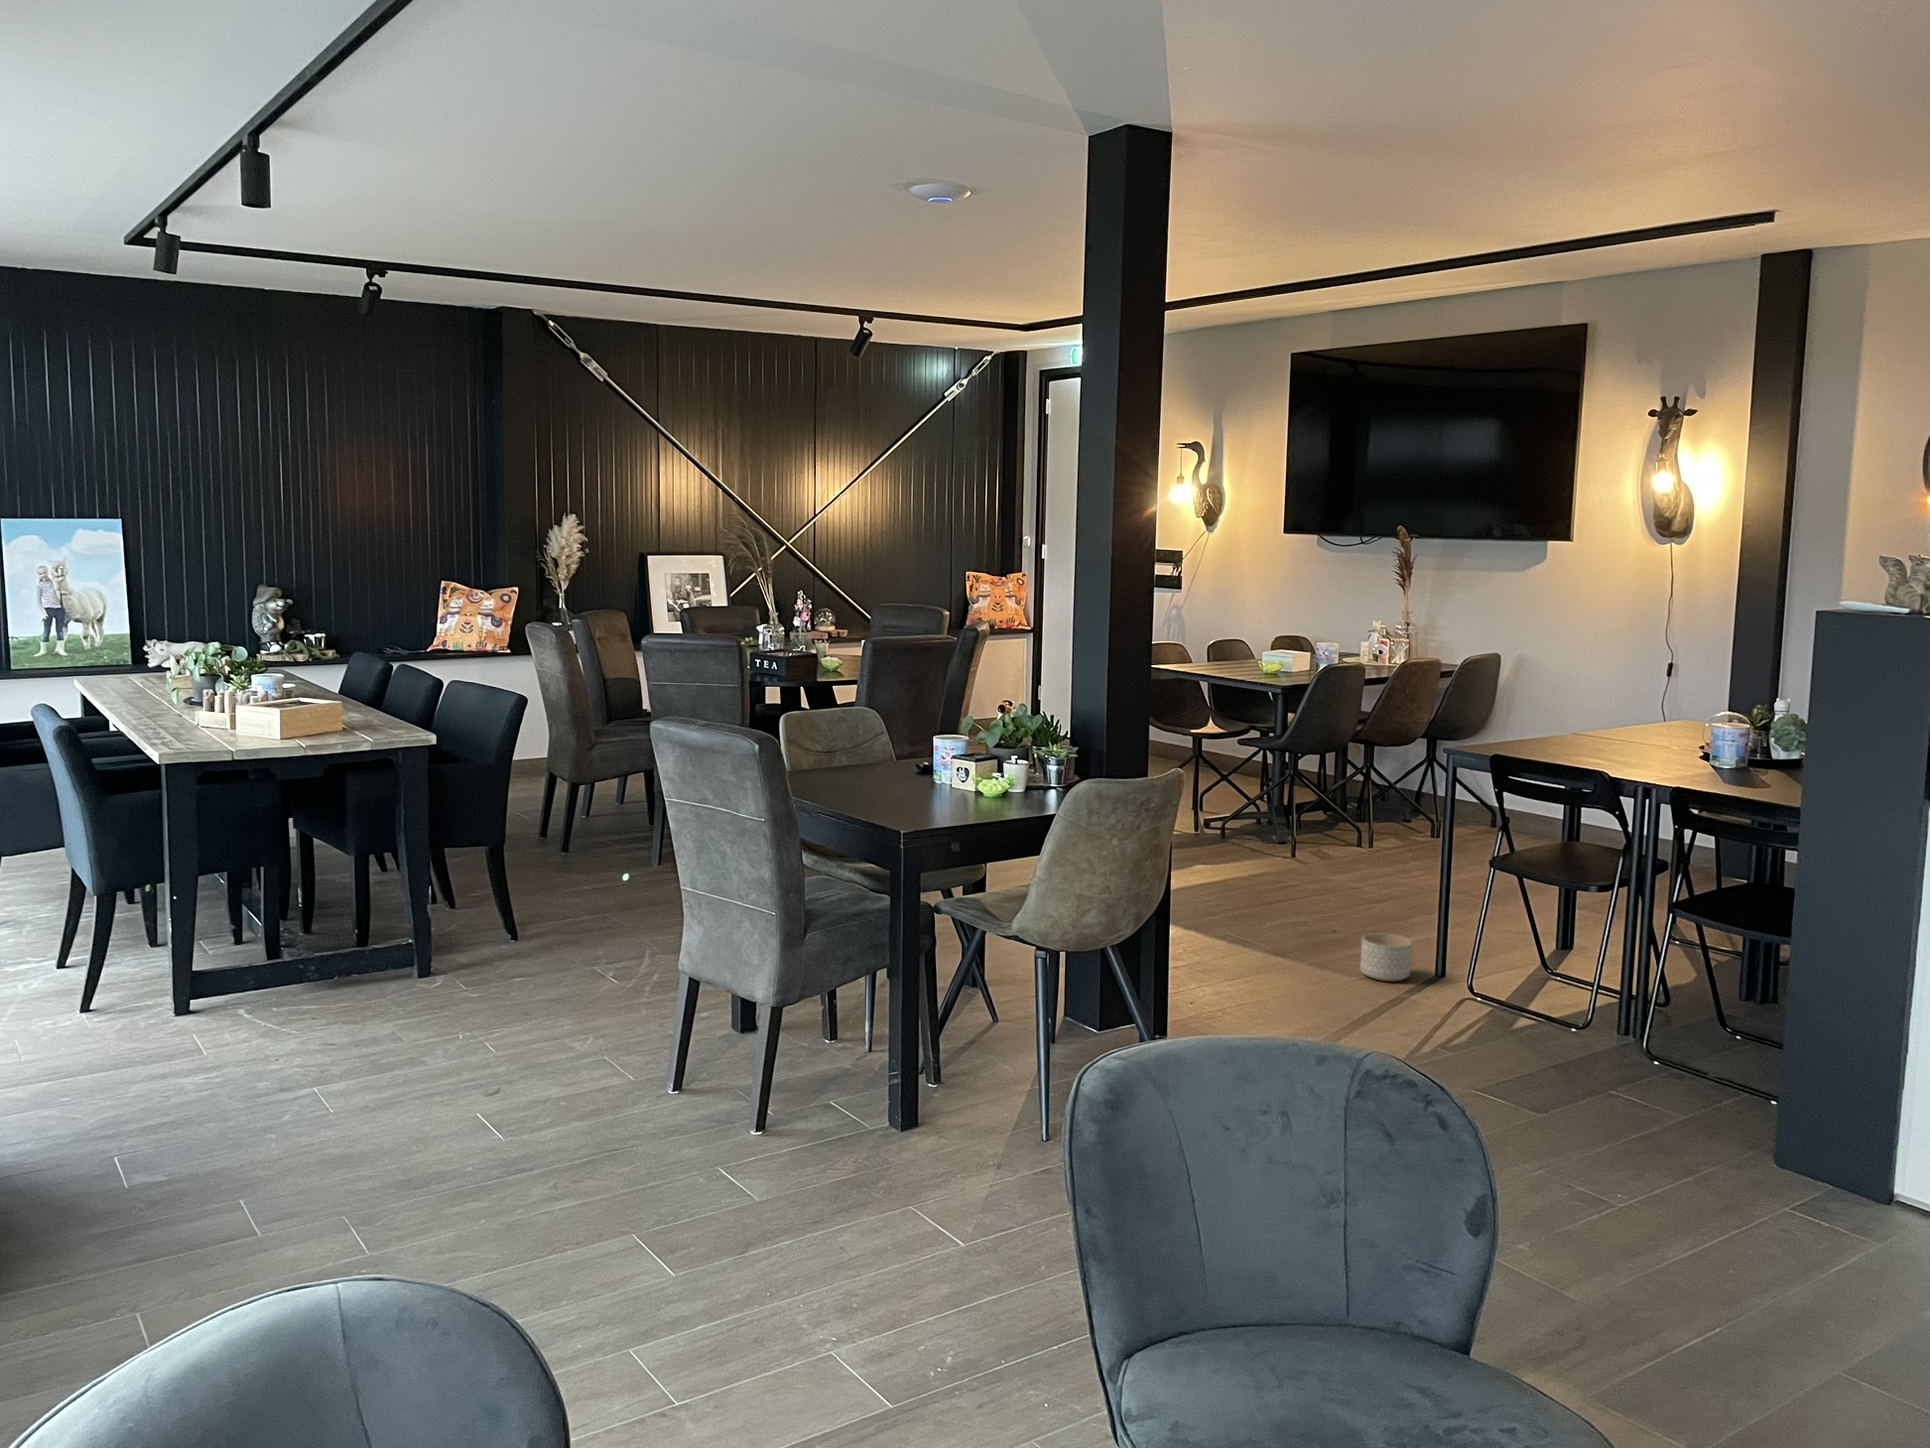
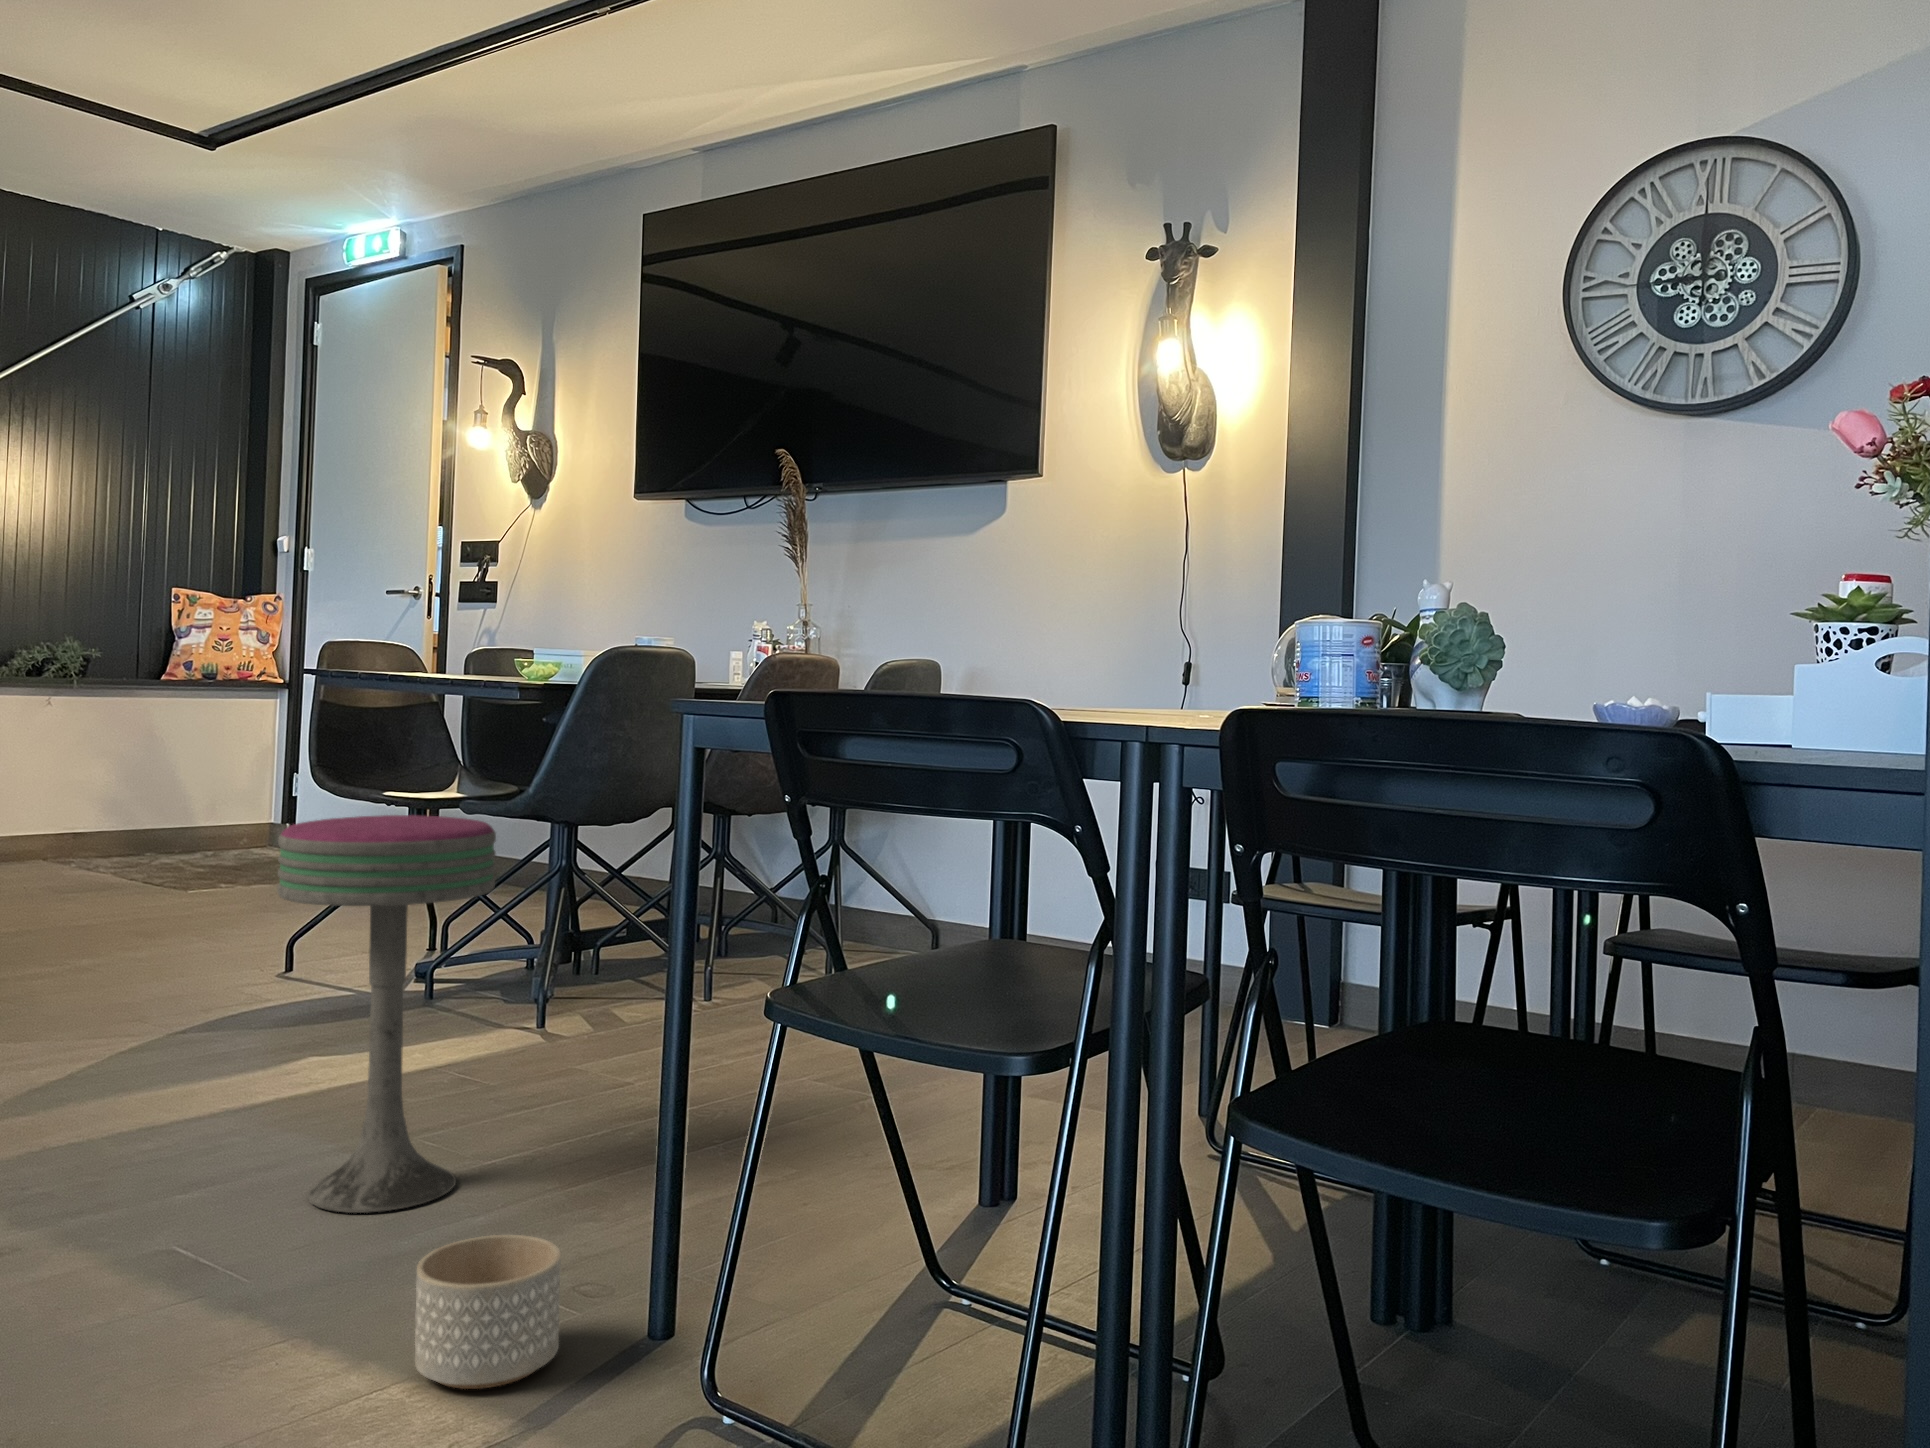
bar stool: none [1254,767,1340,928] -> present [277,815,496,1213]

